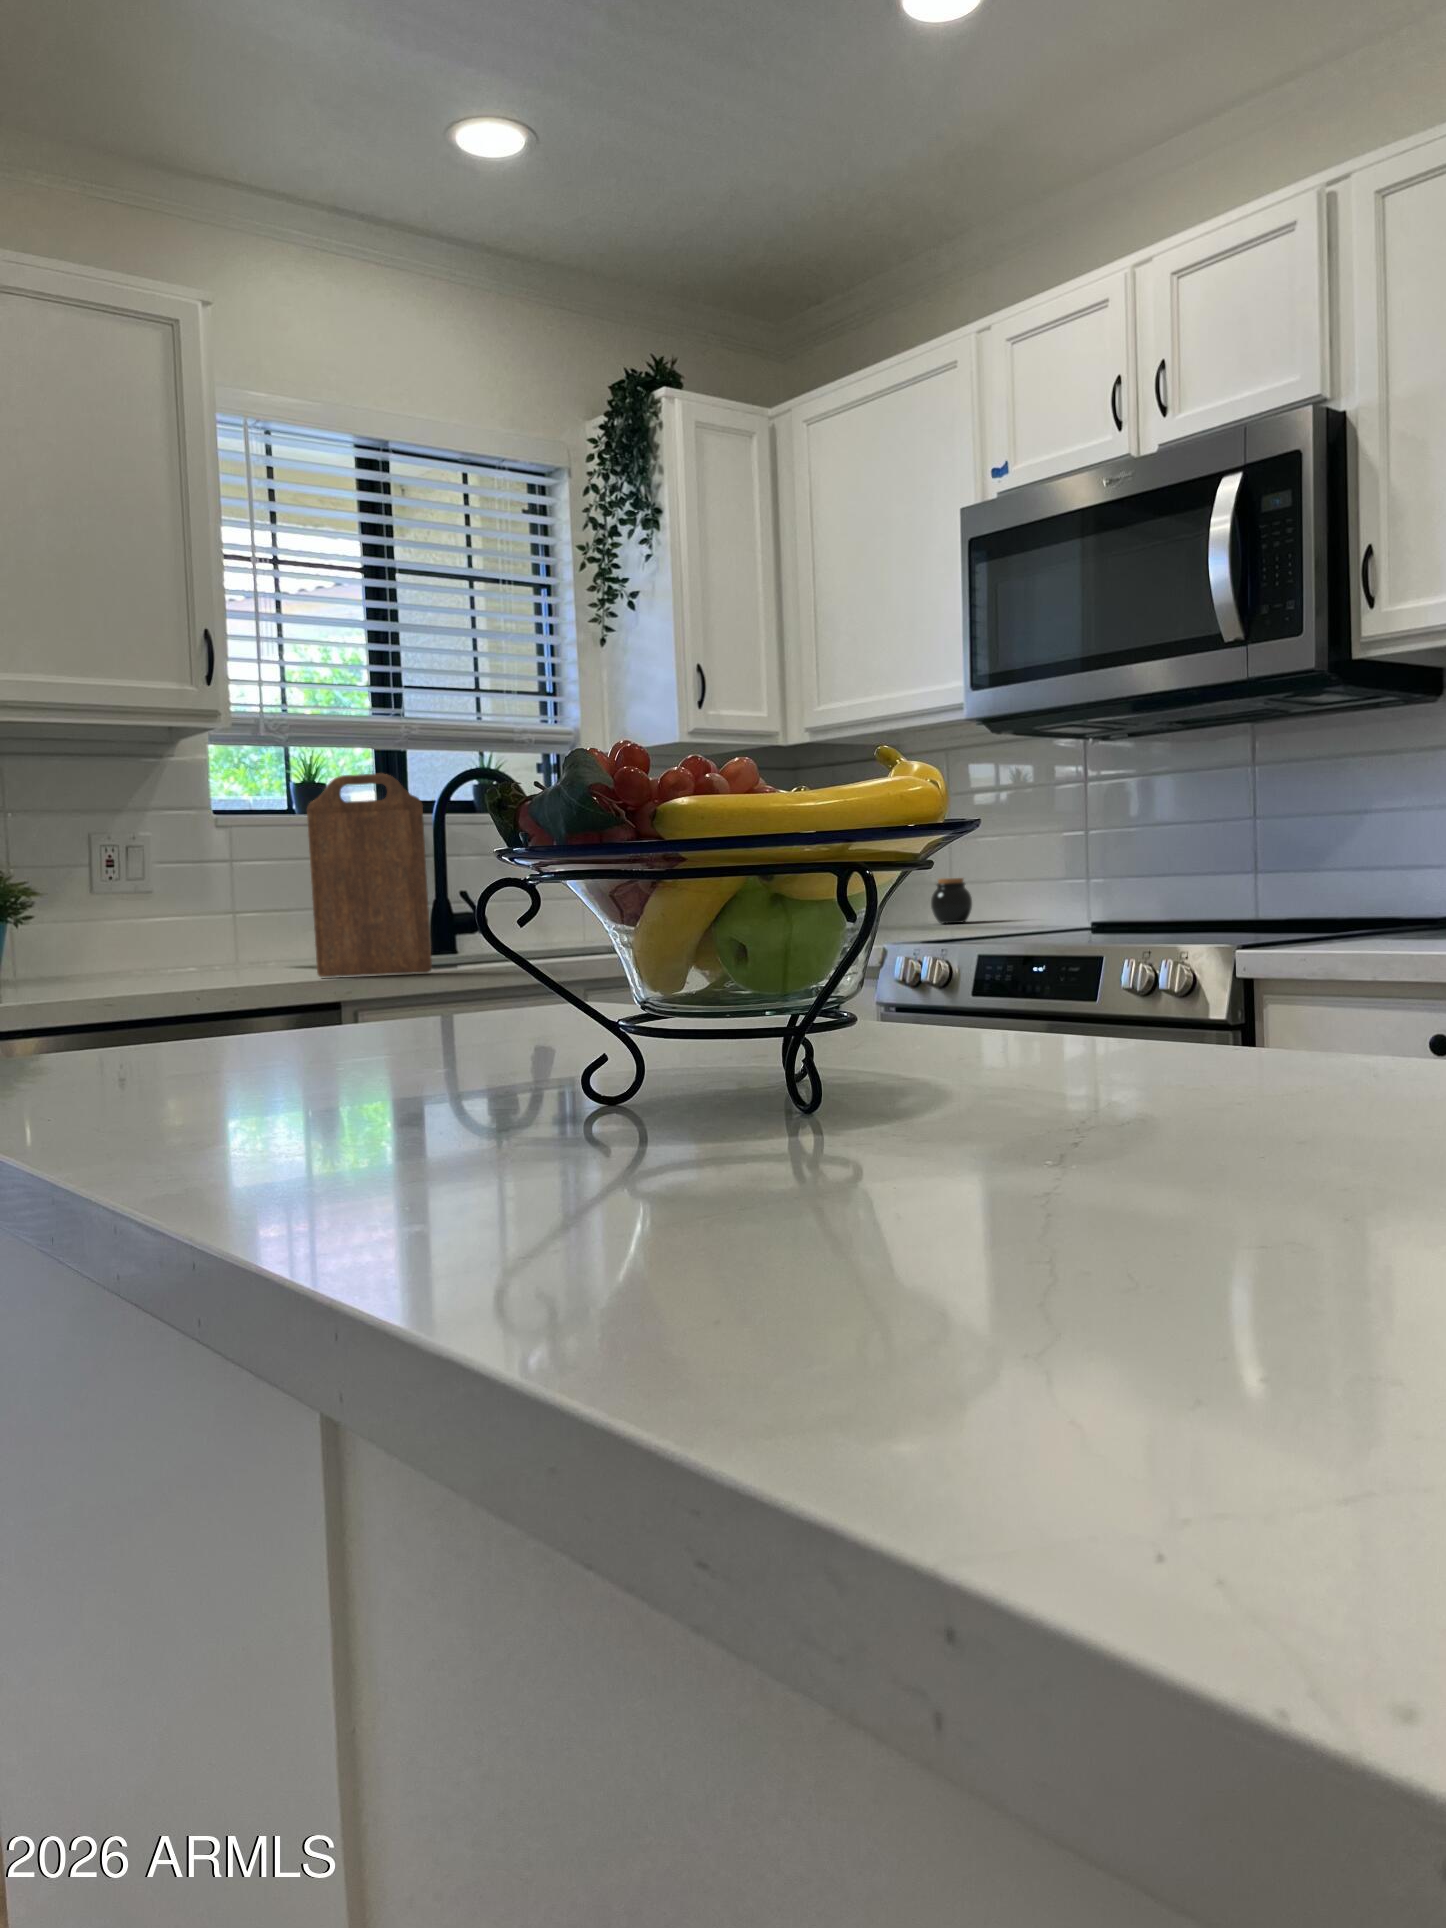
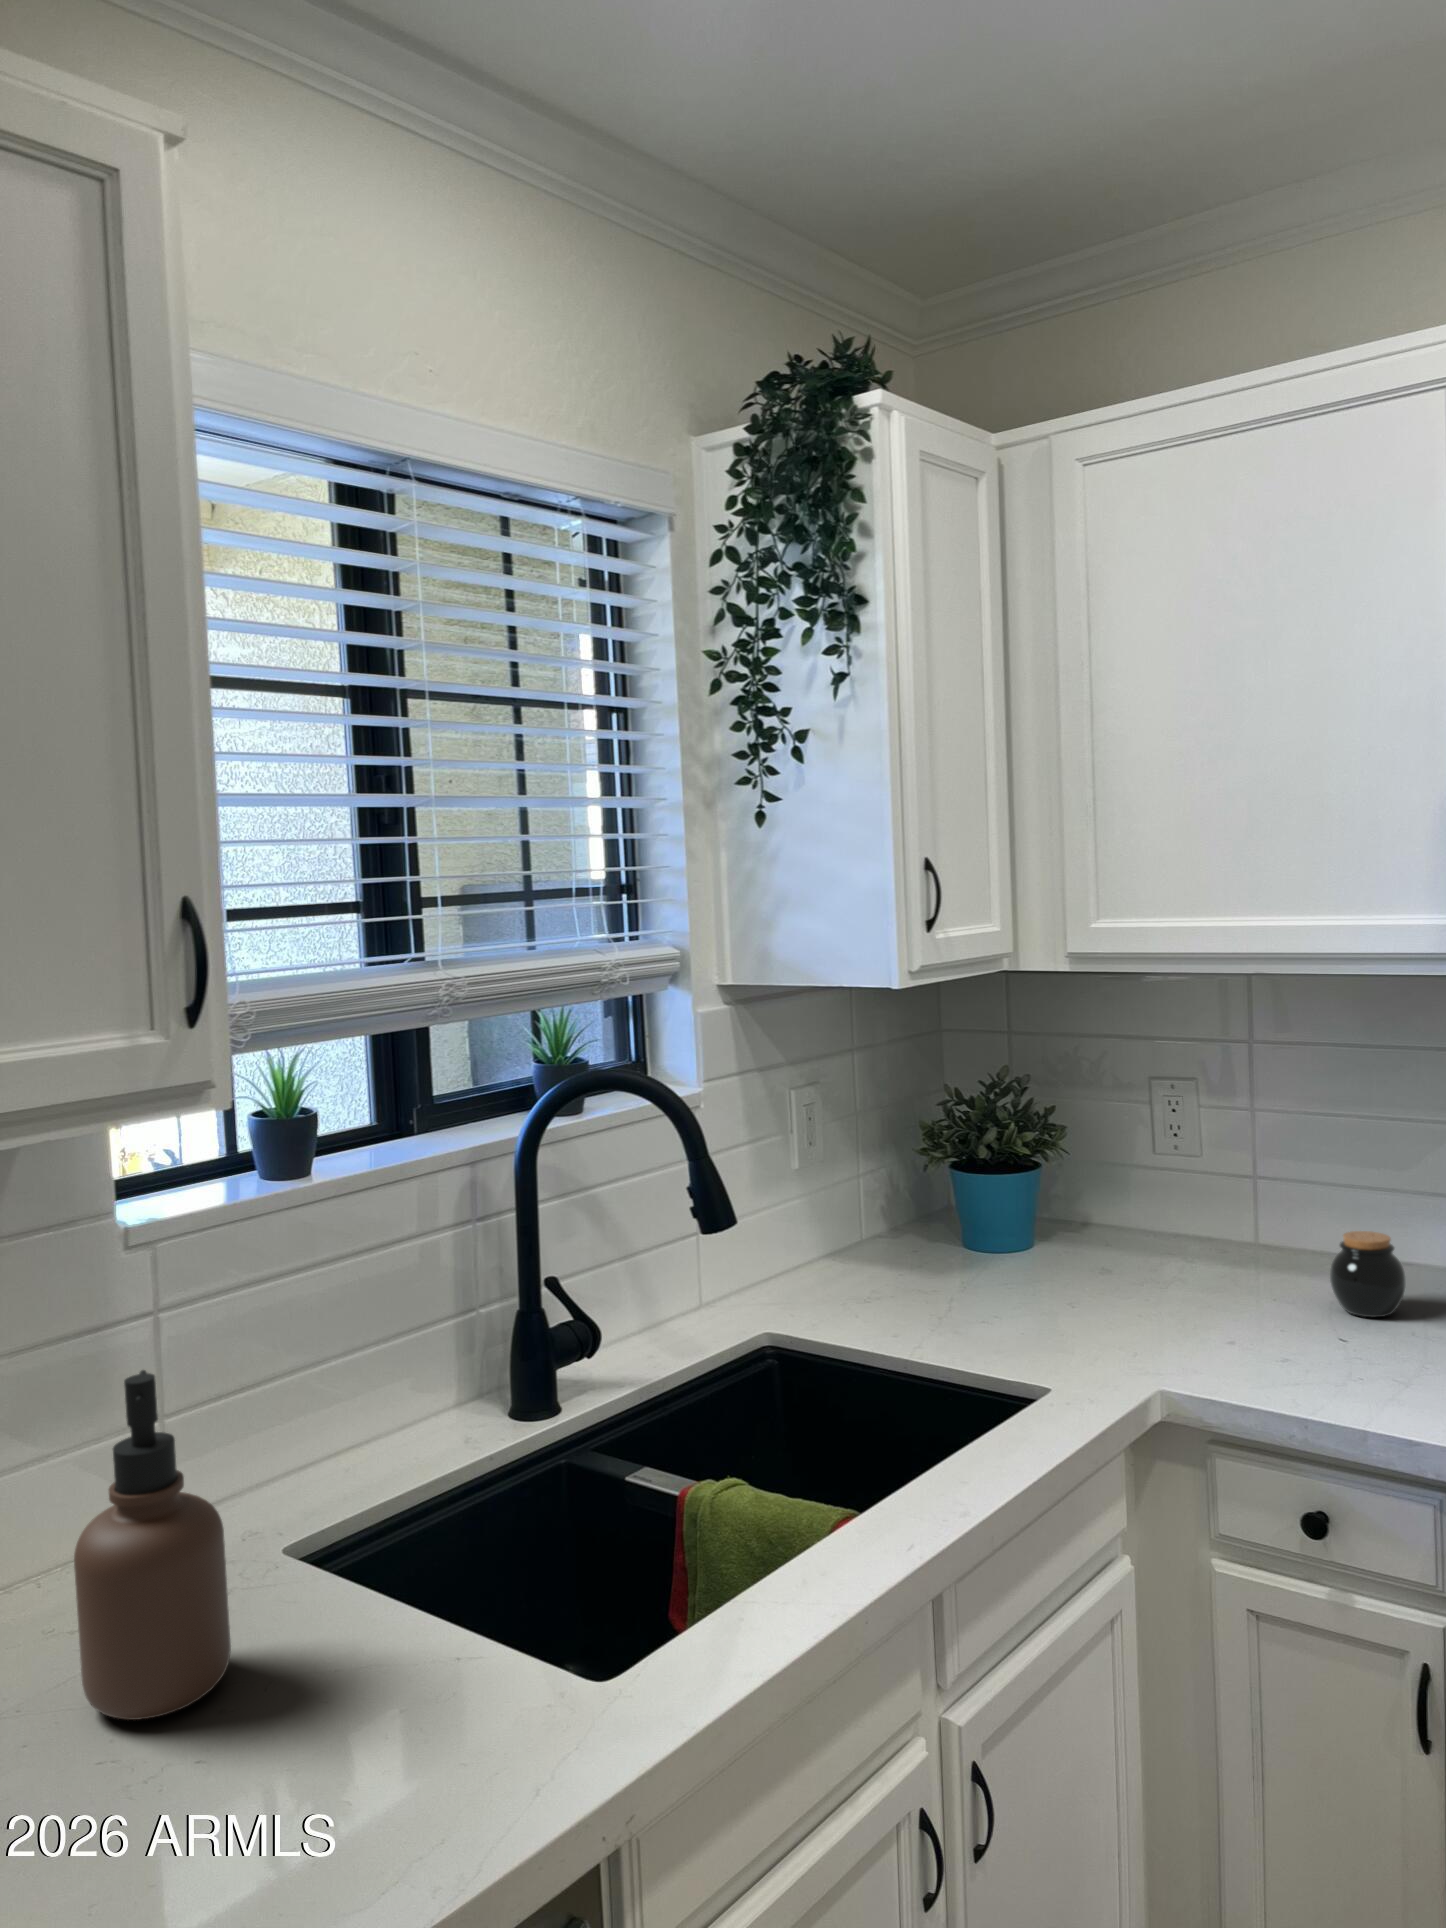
cutting board: present [307,773,432,977] -> none [306,1260,606,1746]
soap dispenser: none [217,839,283,978] -> present [74,1370,231,1720]

